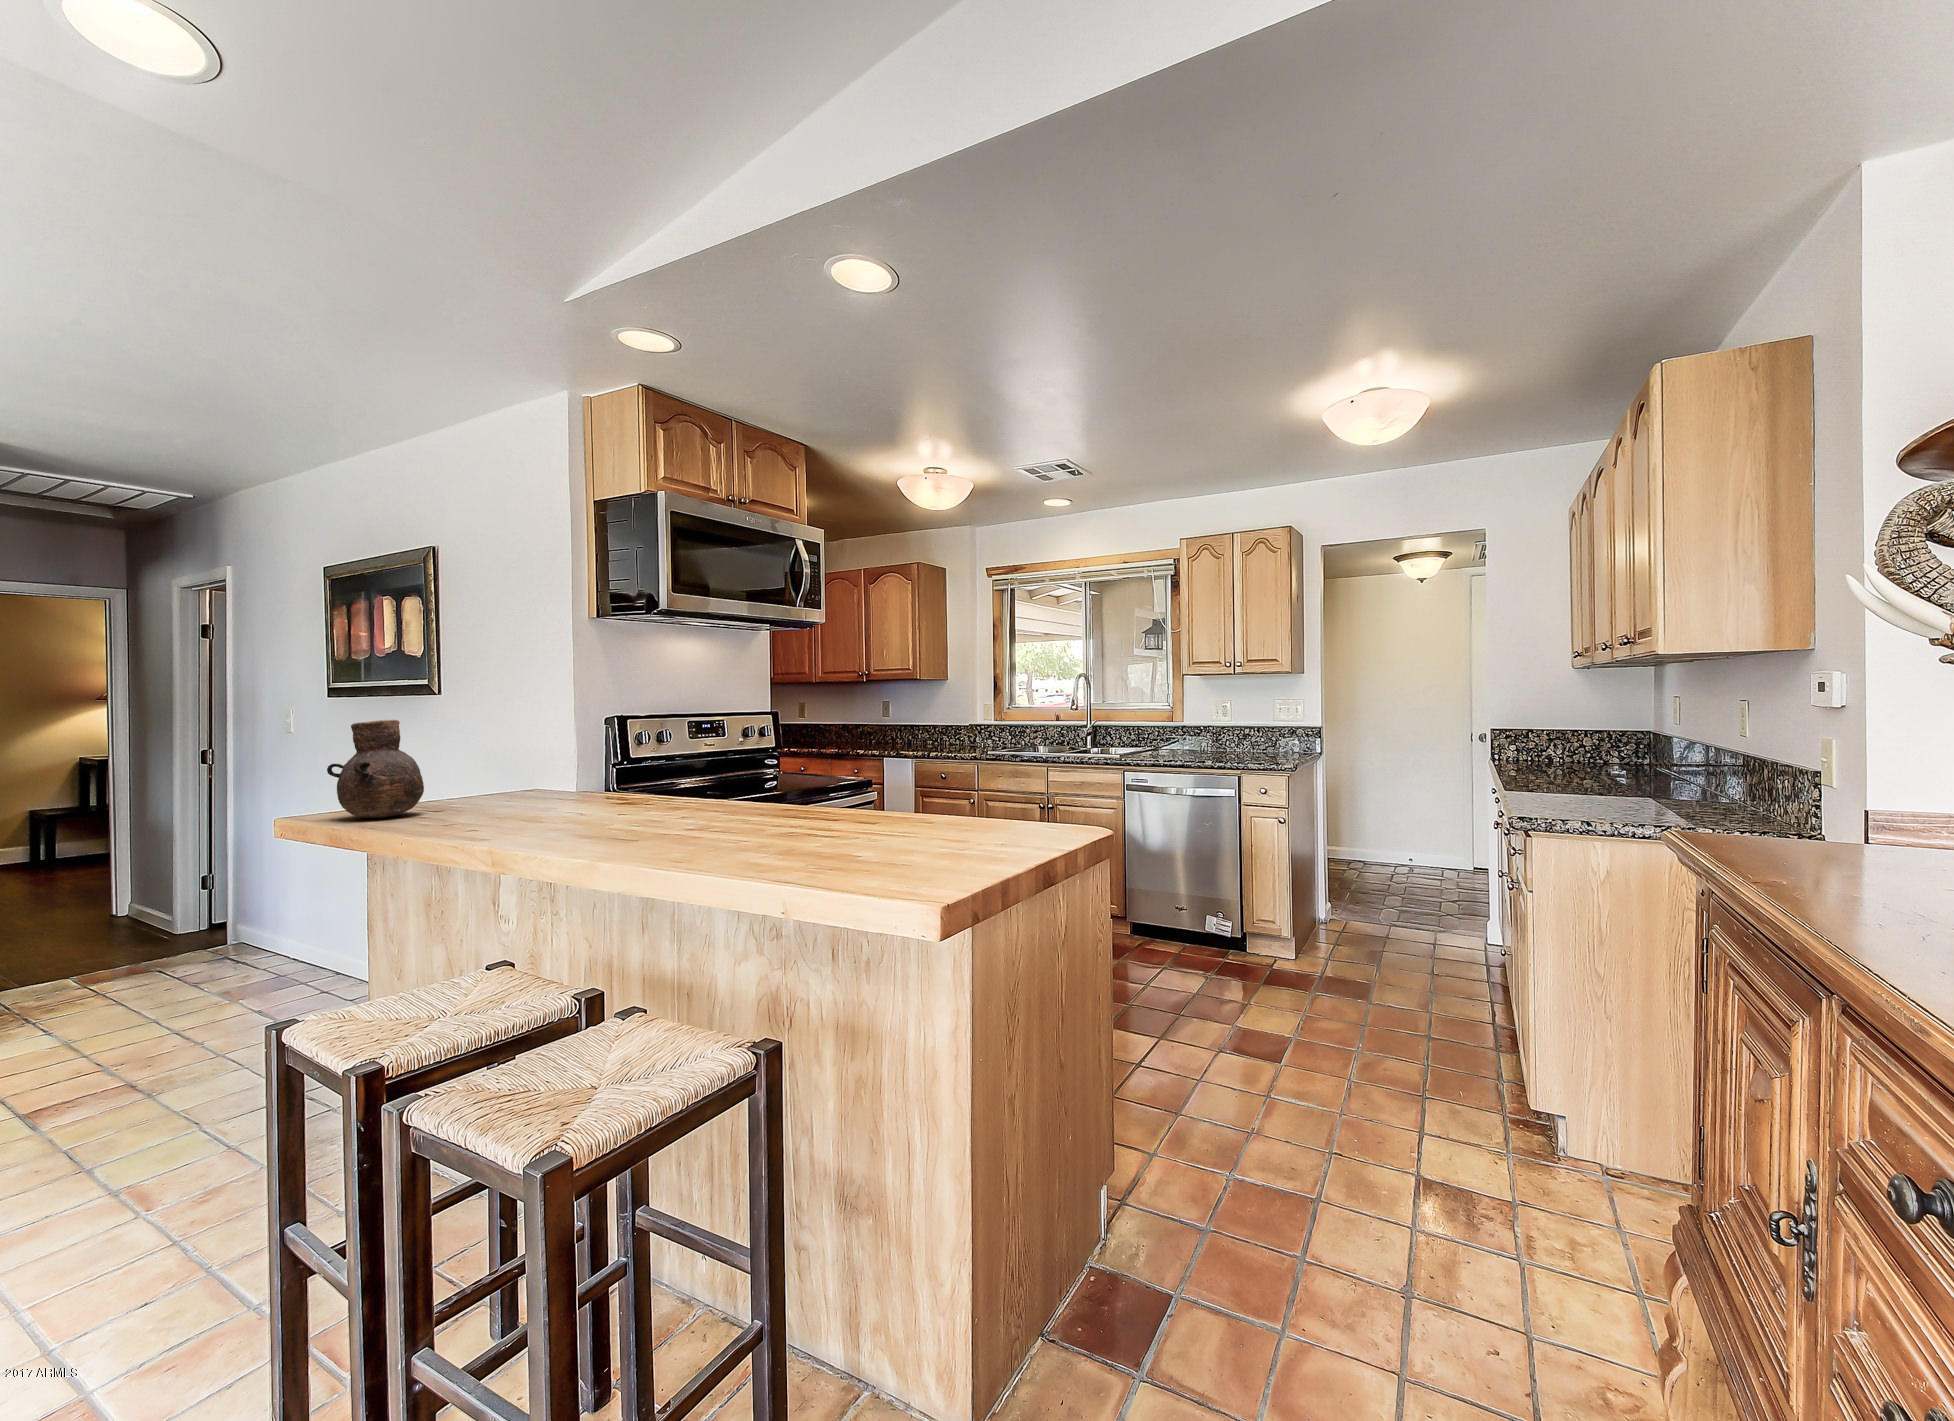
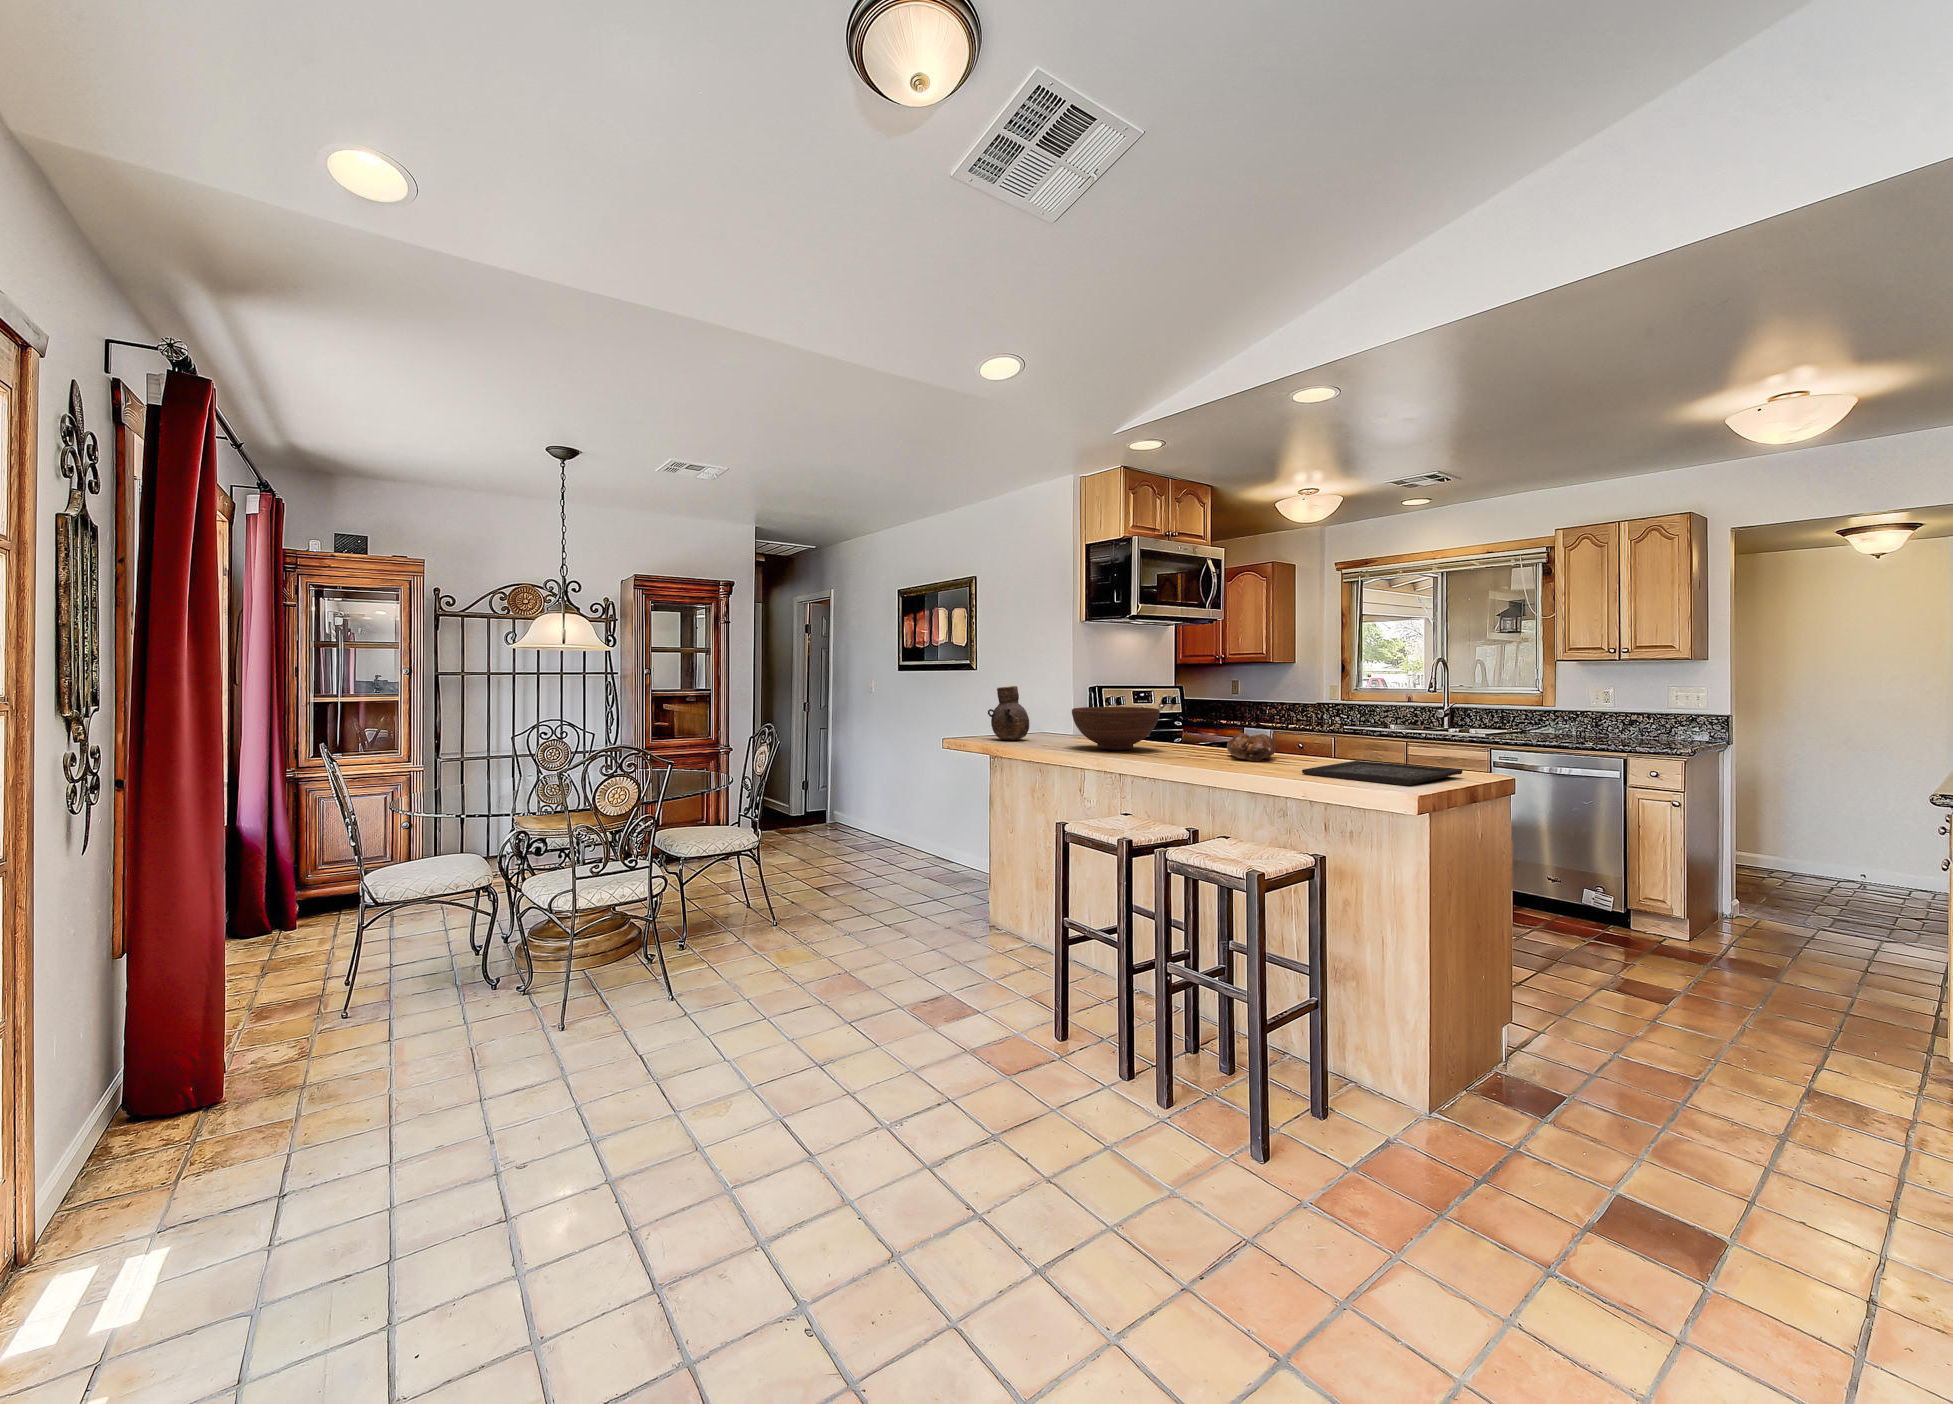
fruit bowl: none [447,750,622,830] -> present [1072,707,1160,750]
bread loaf: none [702,788,789,839] -> present [1227,733,1276,761]
tray: none [762,829,1020,890] -> present [1302,761,1463,786]

